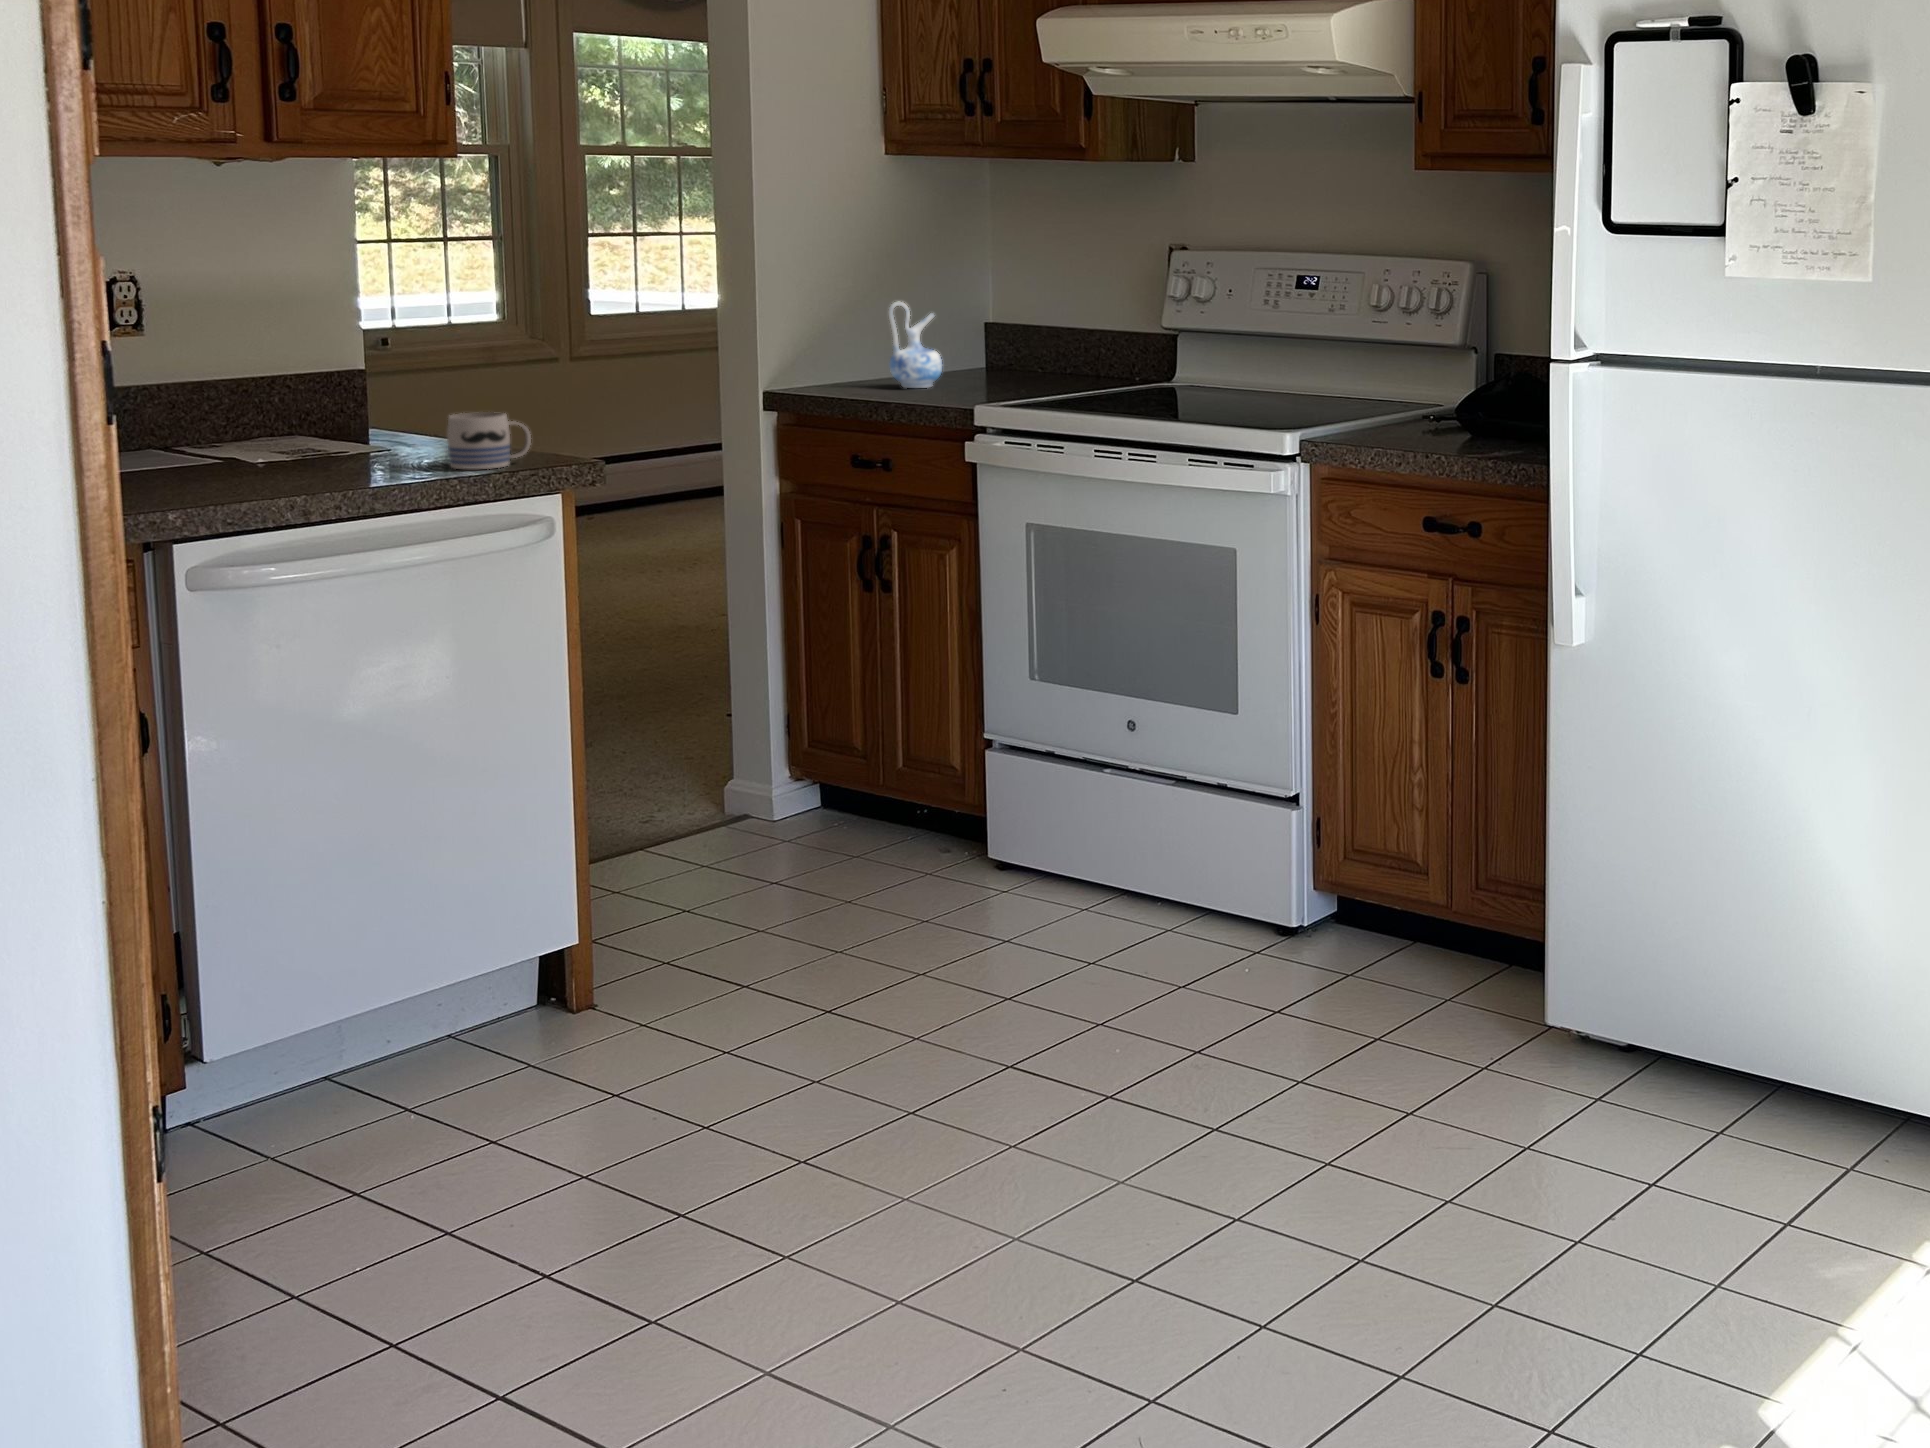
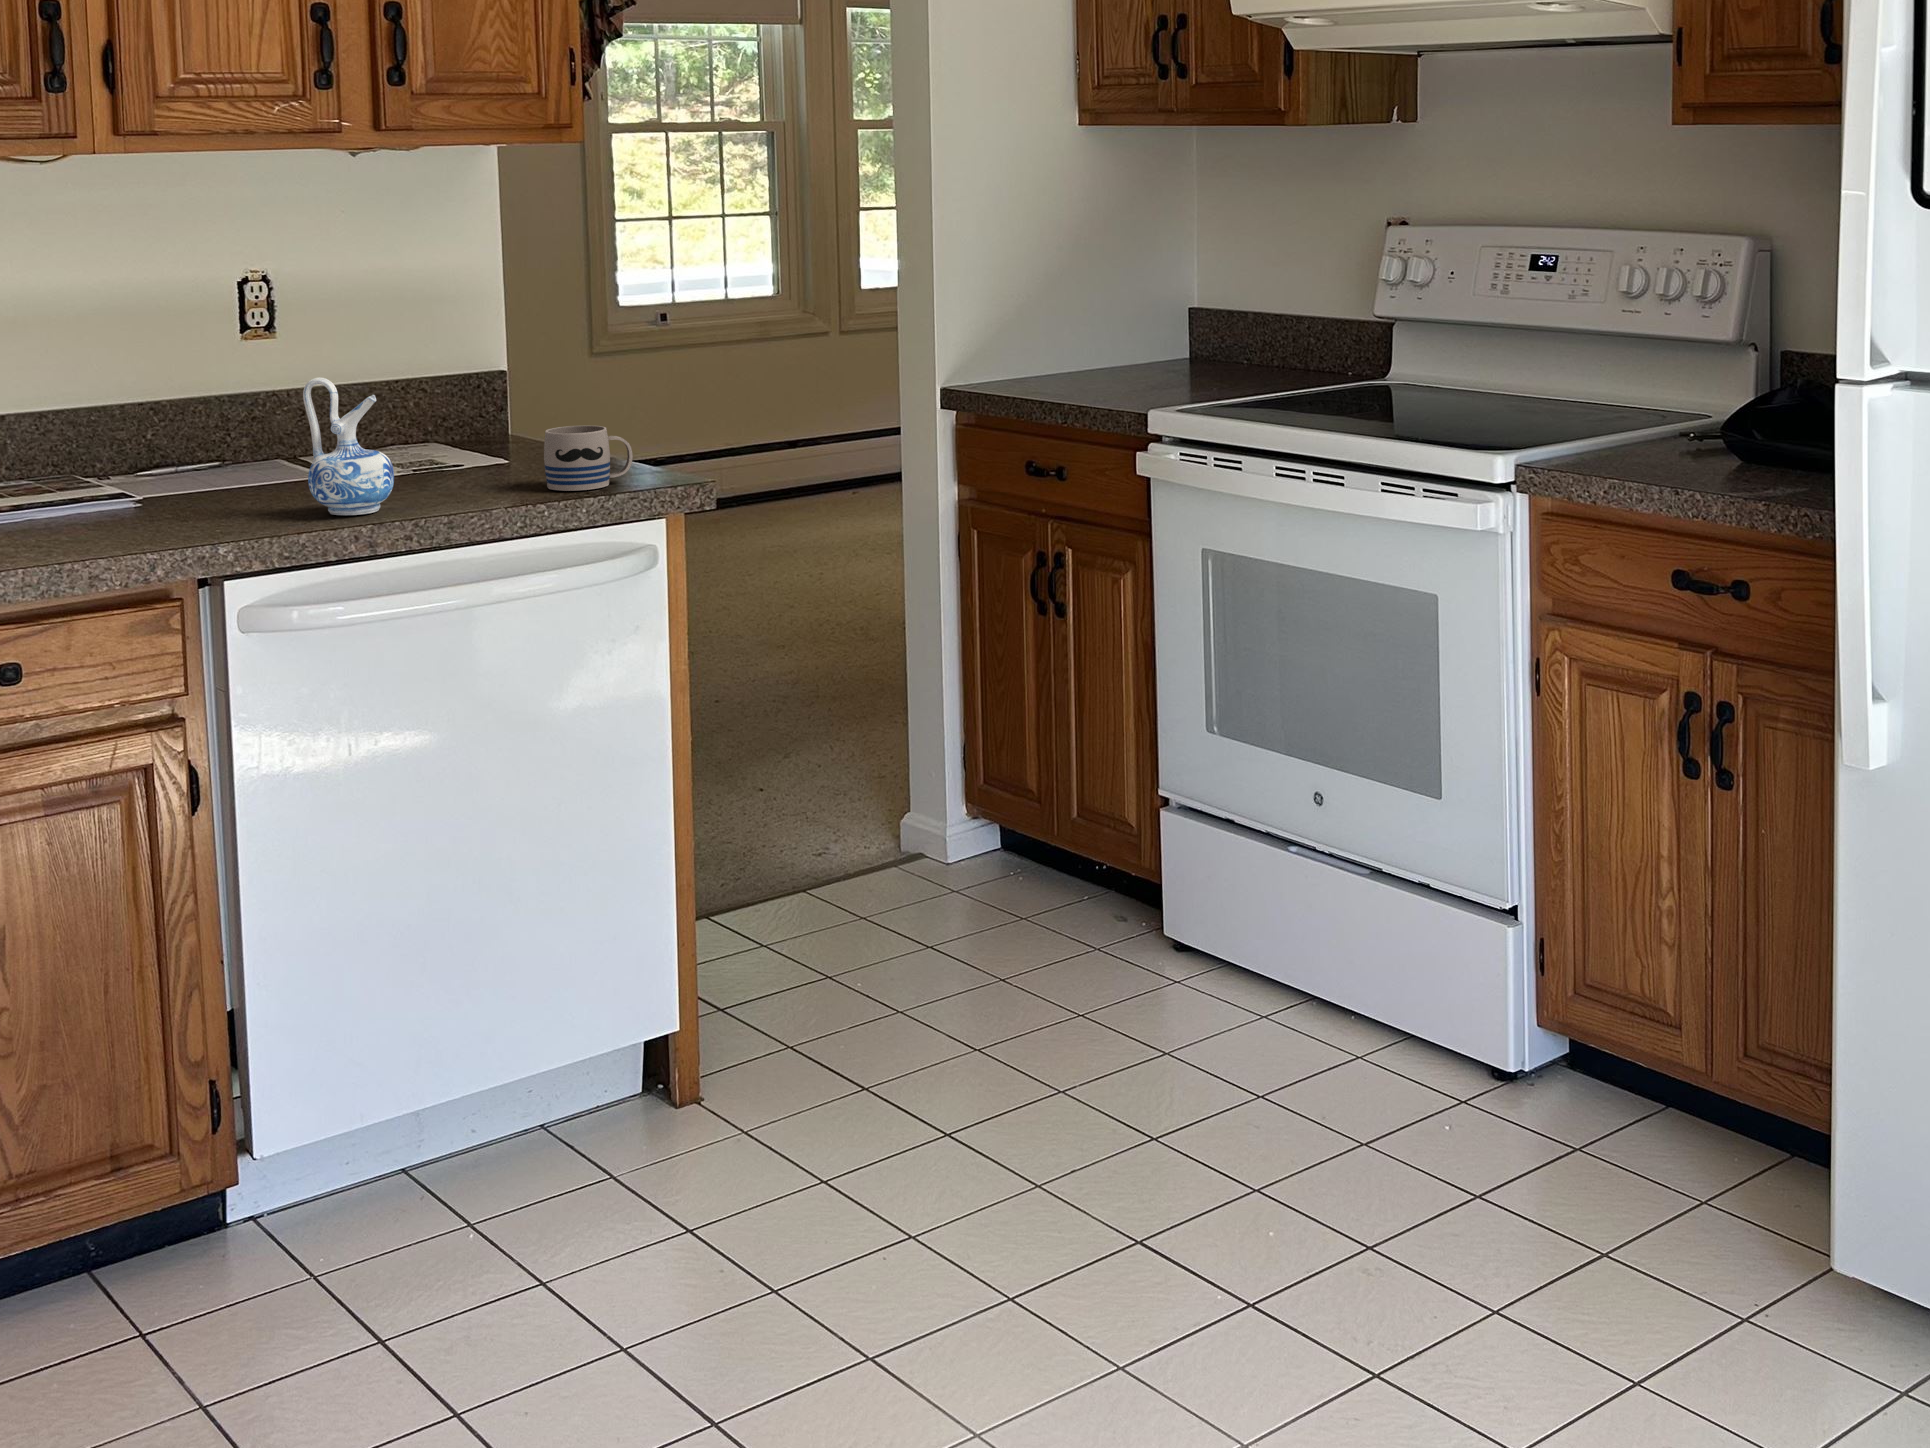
ceramic pitcher: present [889,302,942,388] -> present [303,378,394,515]

